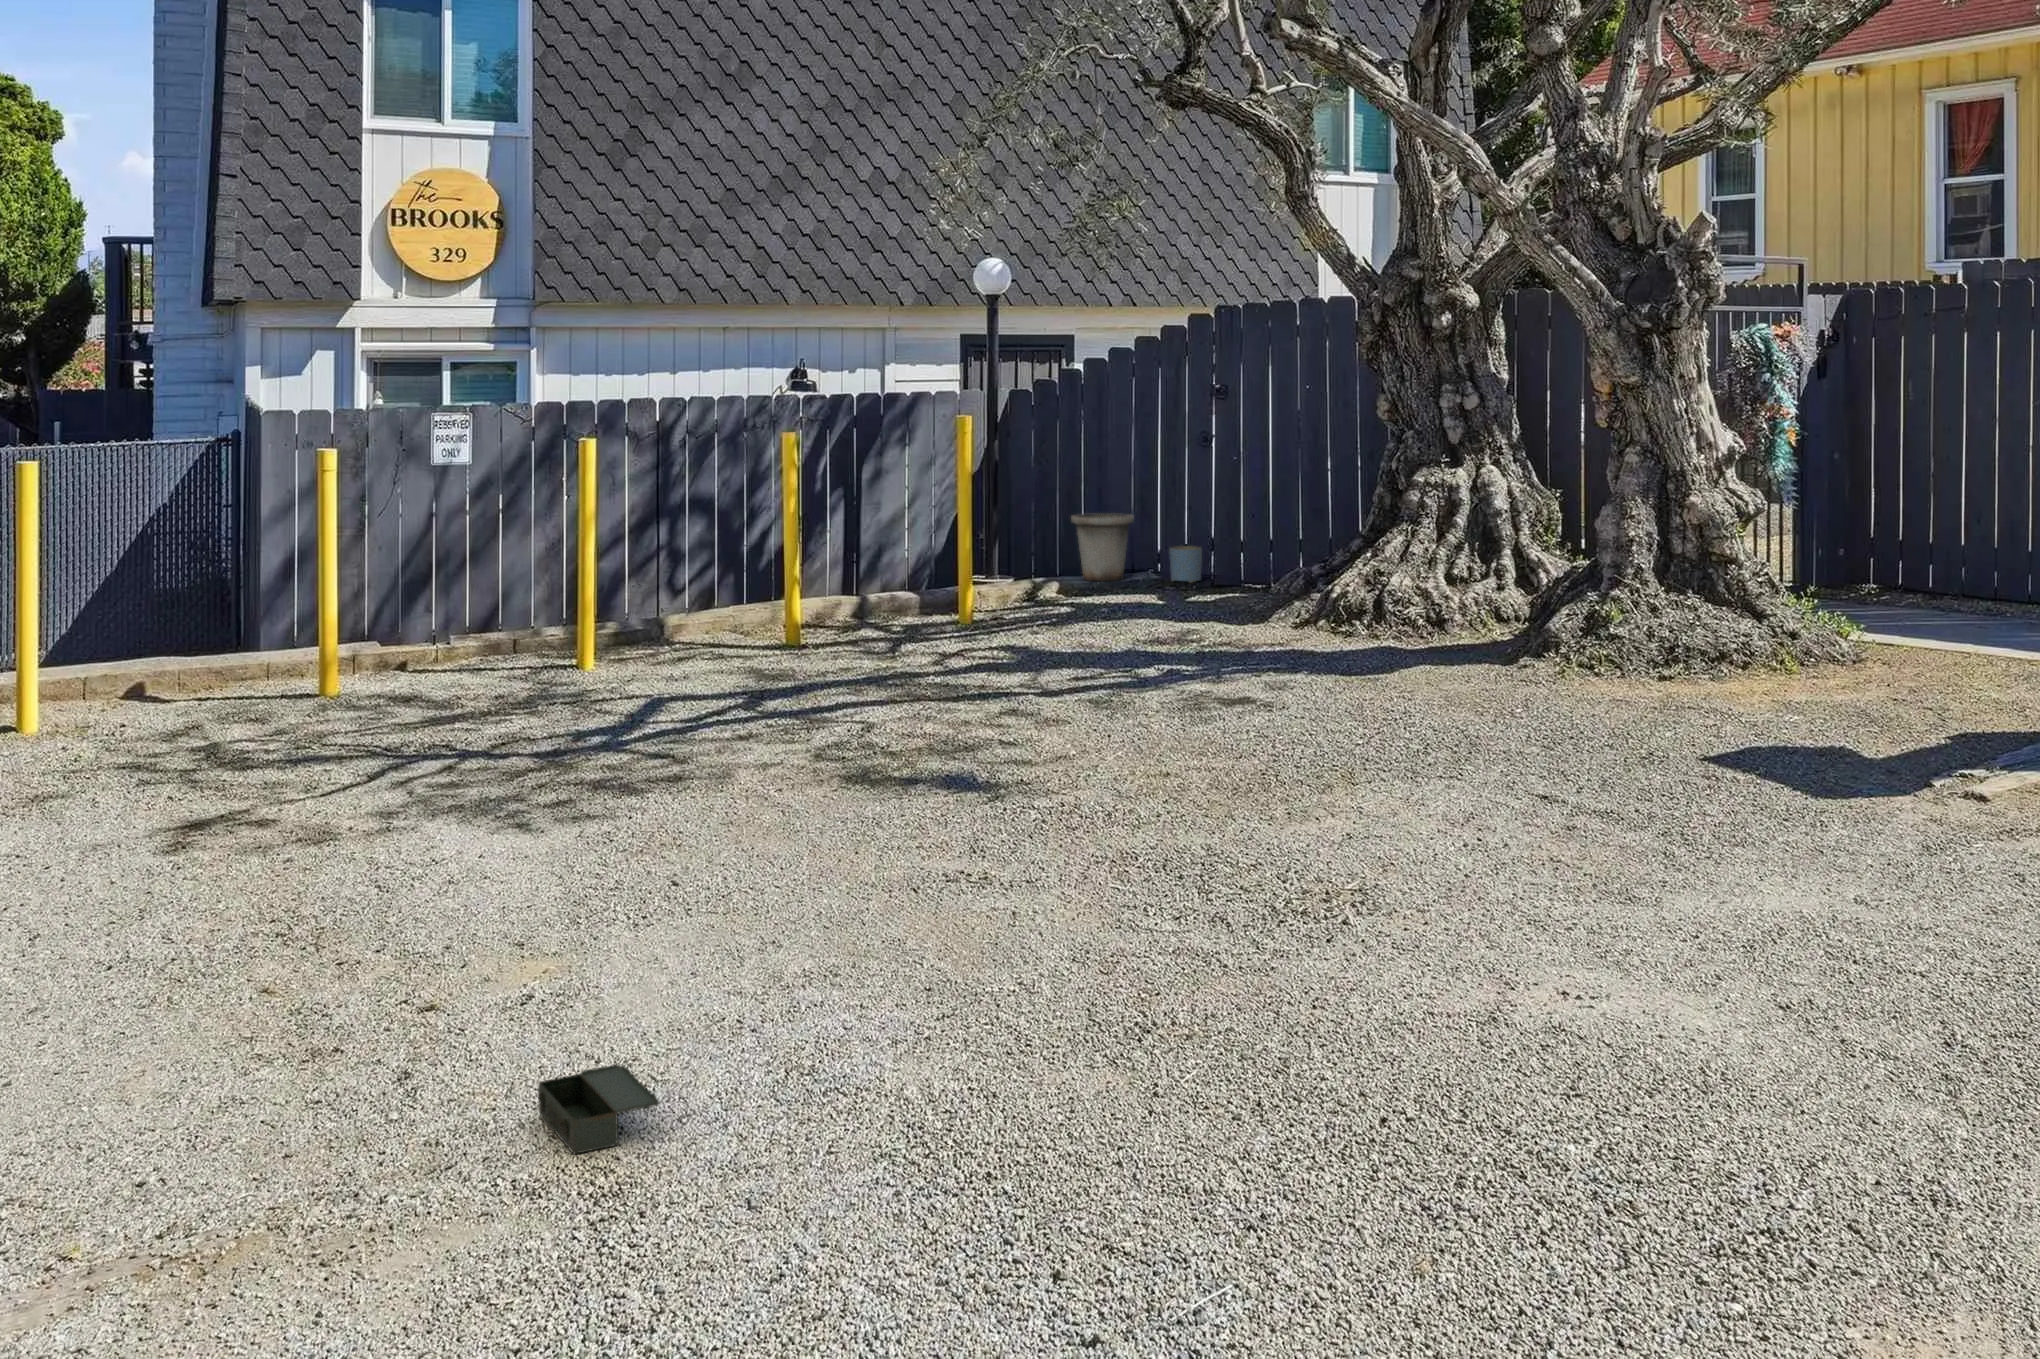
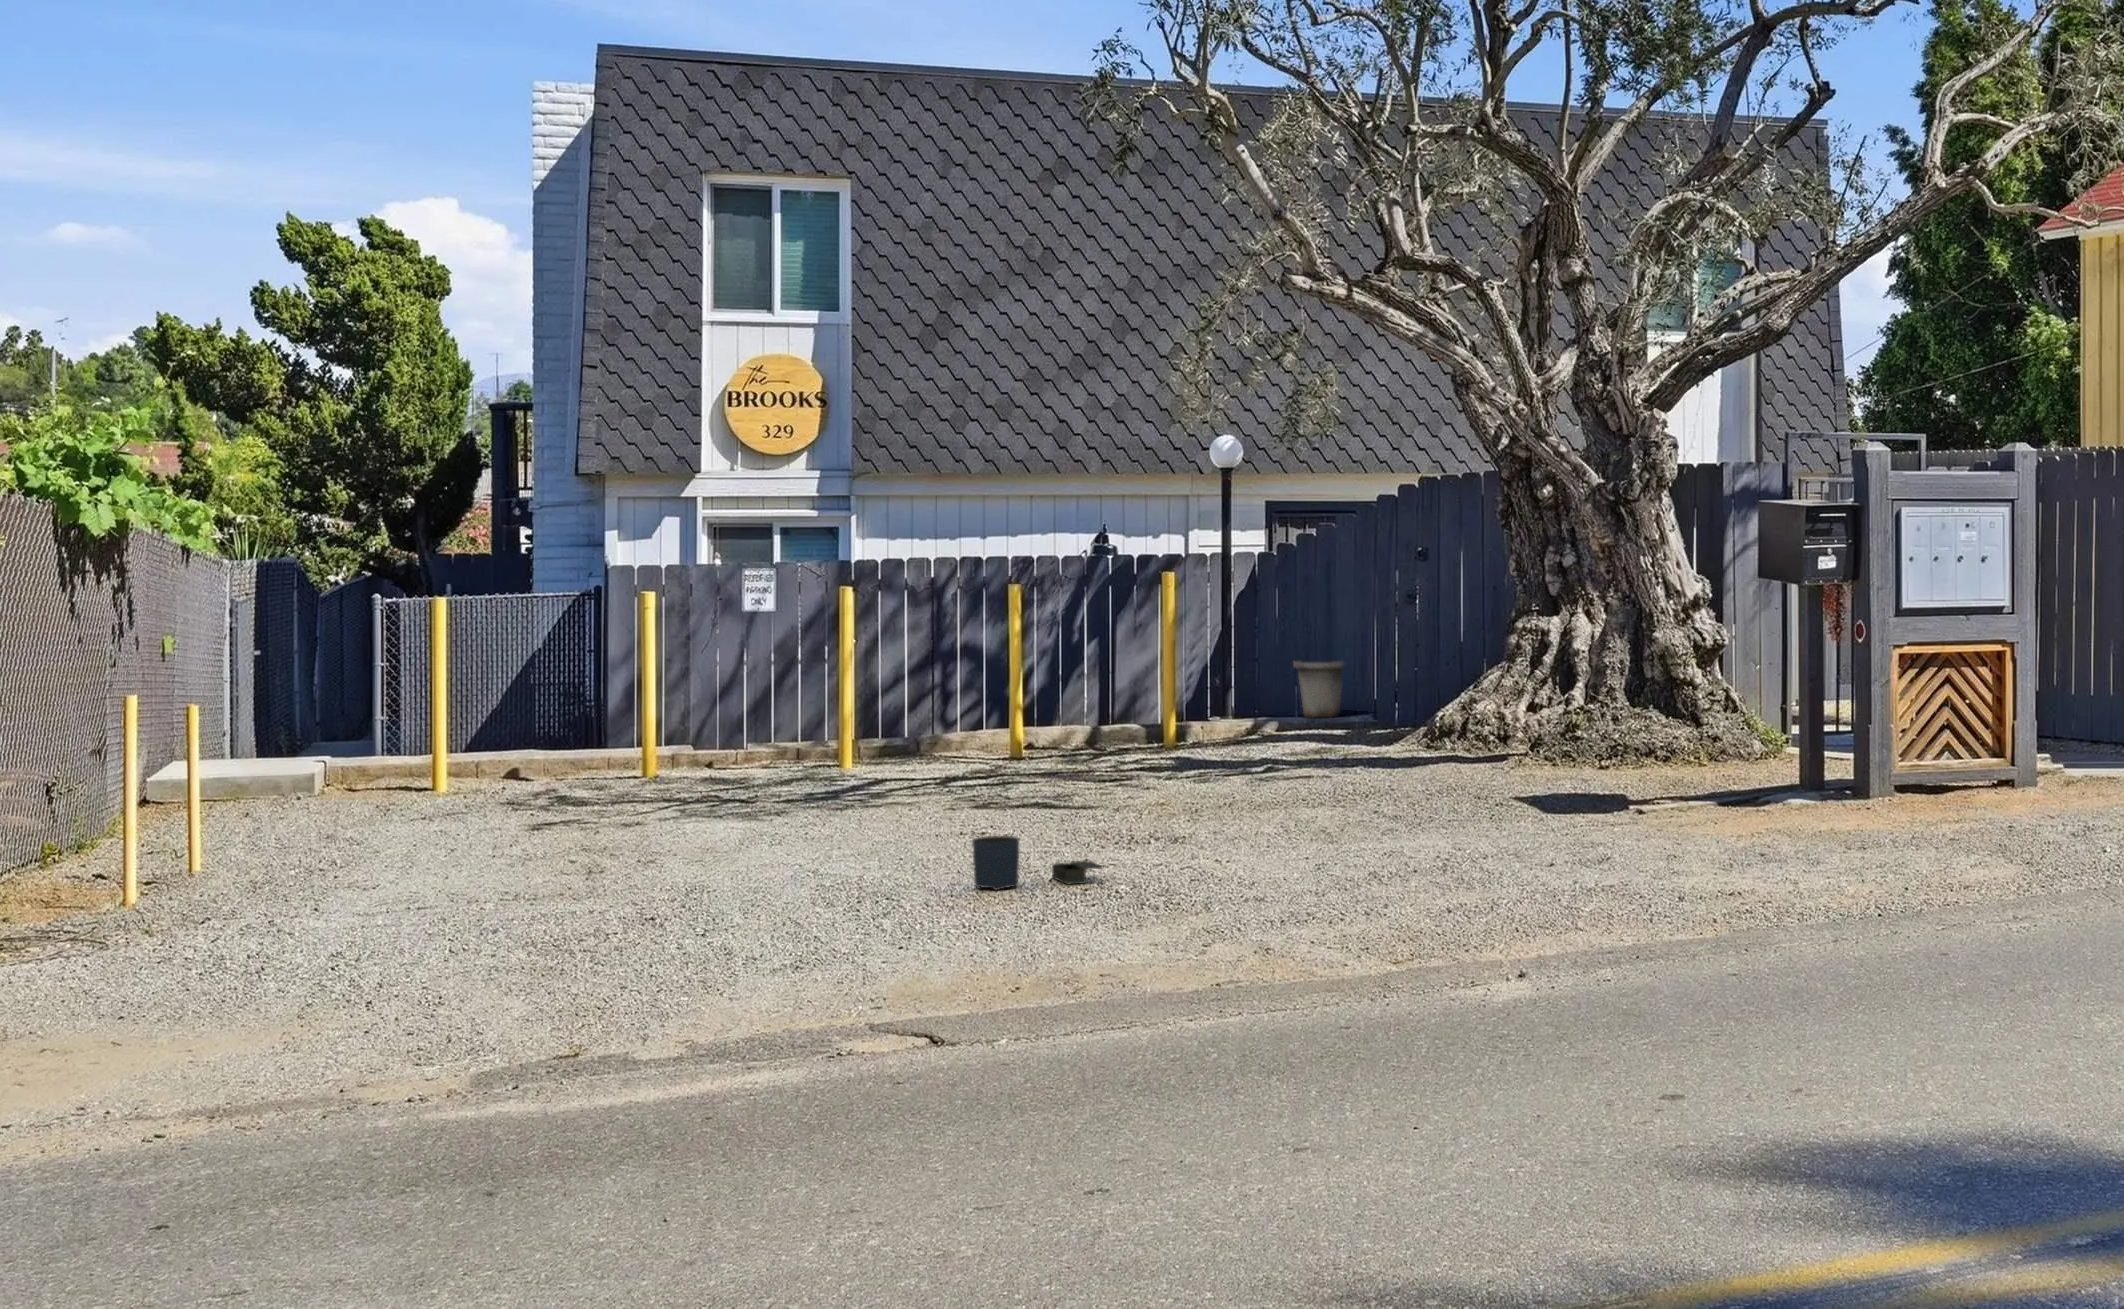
planter: present [1169,546,1202,583] -> present [972,836,1019,890]
toolbox: present [538,1064,660,1154] -> present [1052,861,1103,884]

